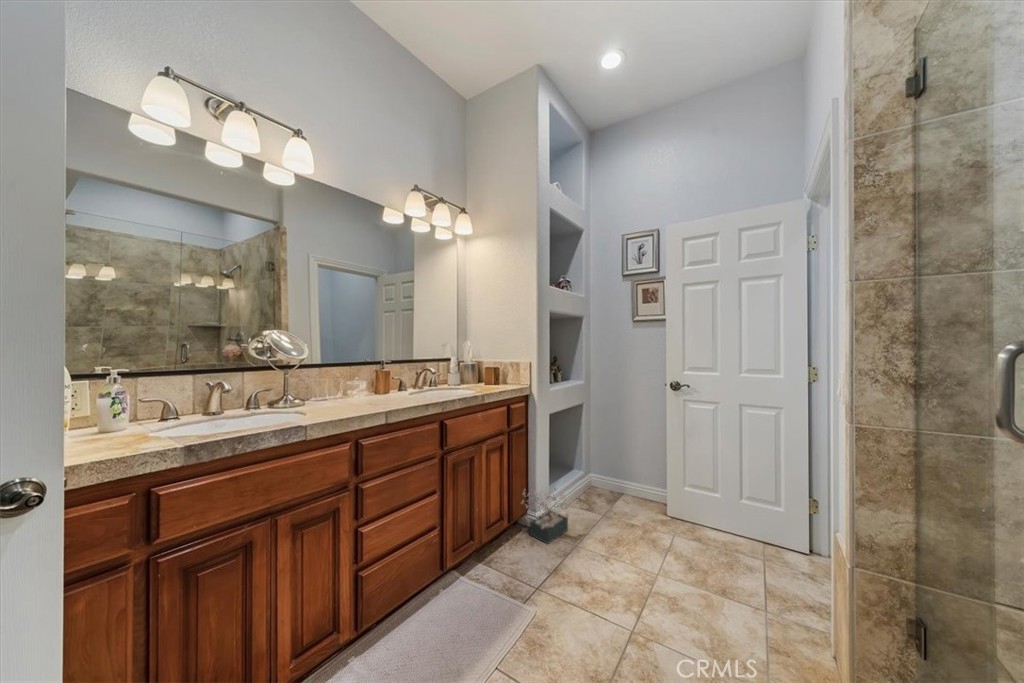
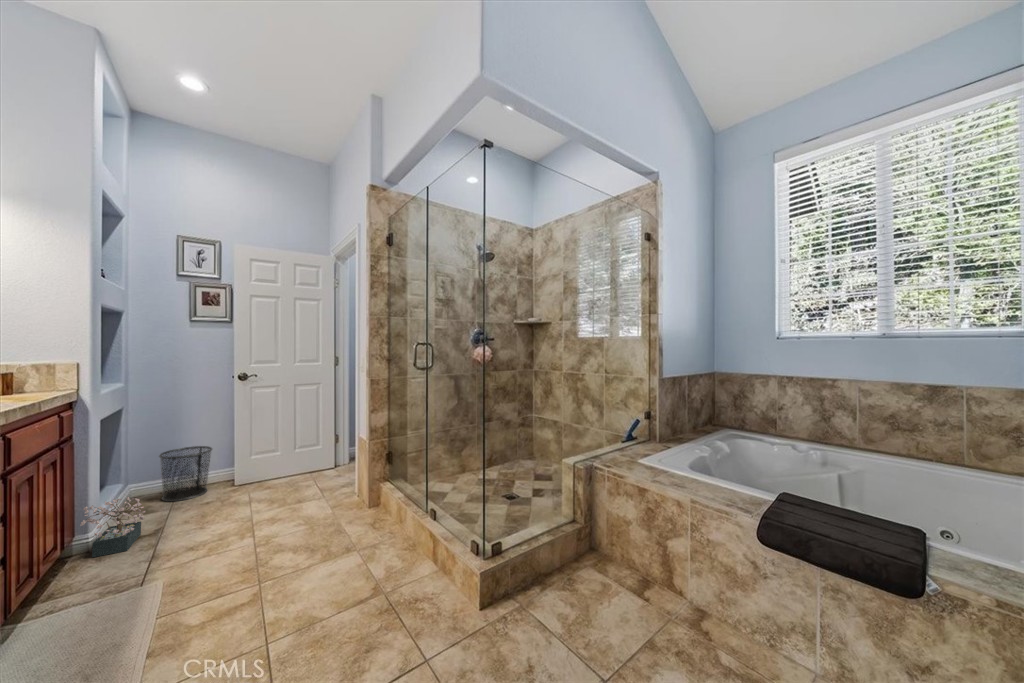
waste bin: none [605,450,648,509] -> present [159,446,212,501]

